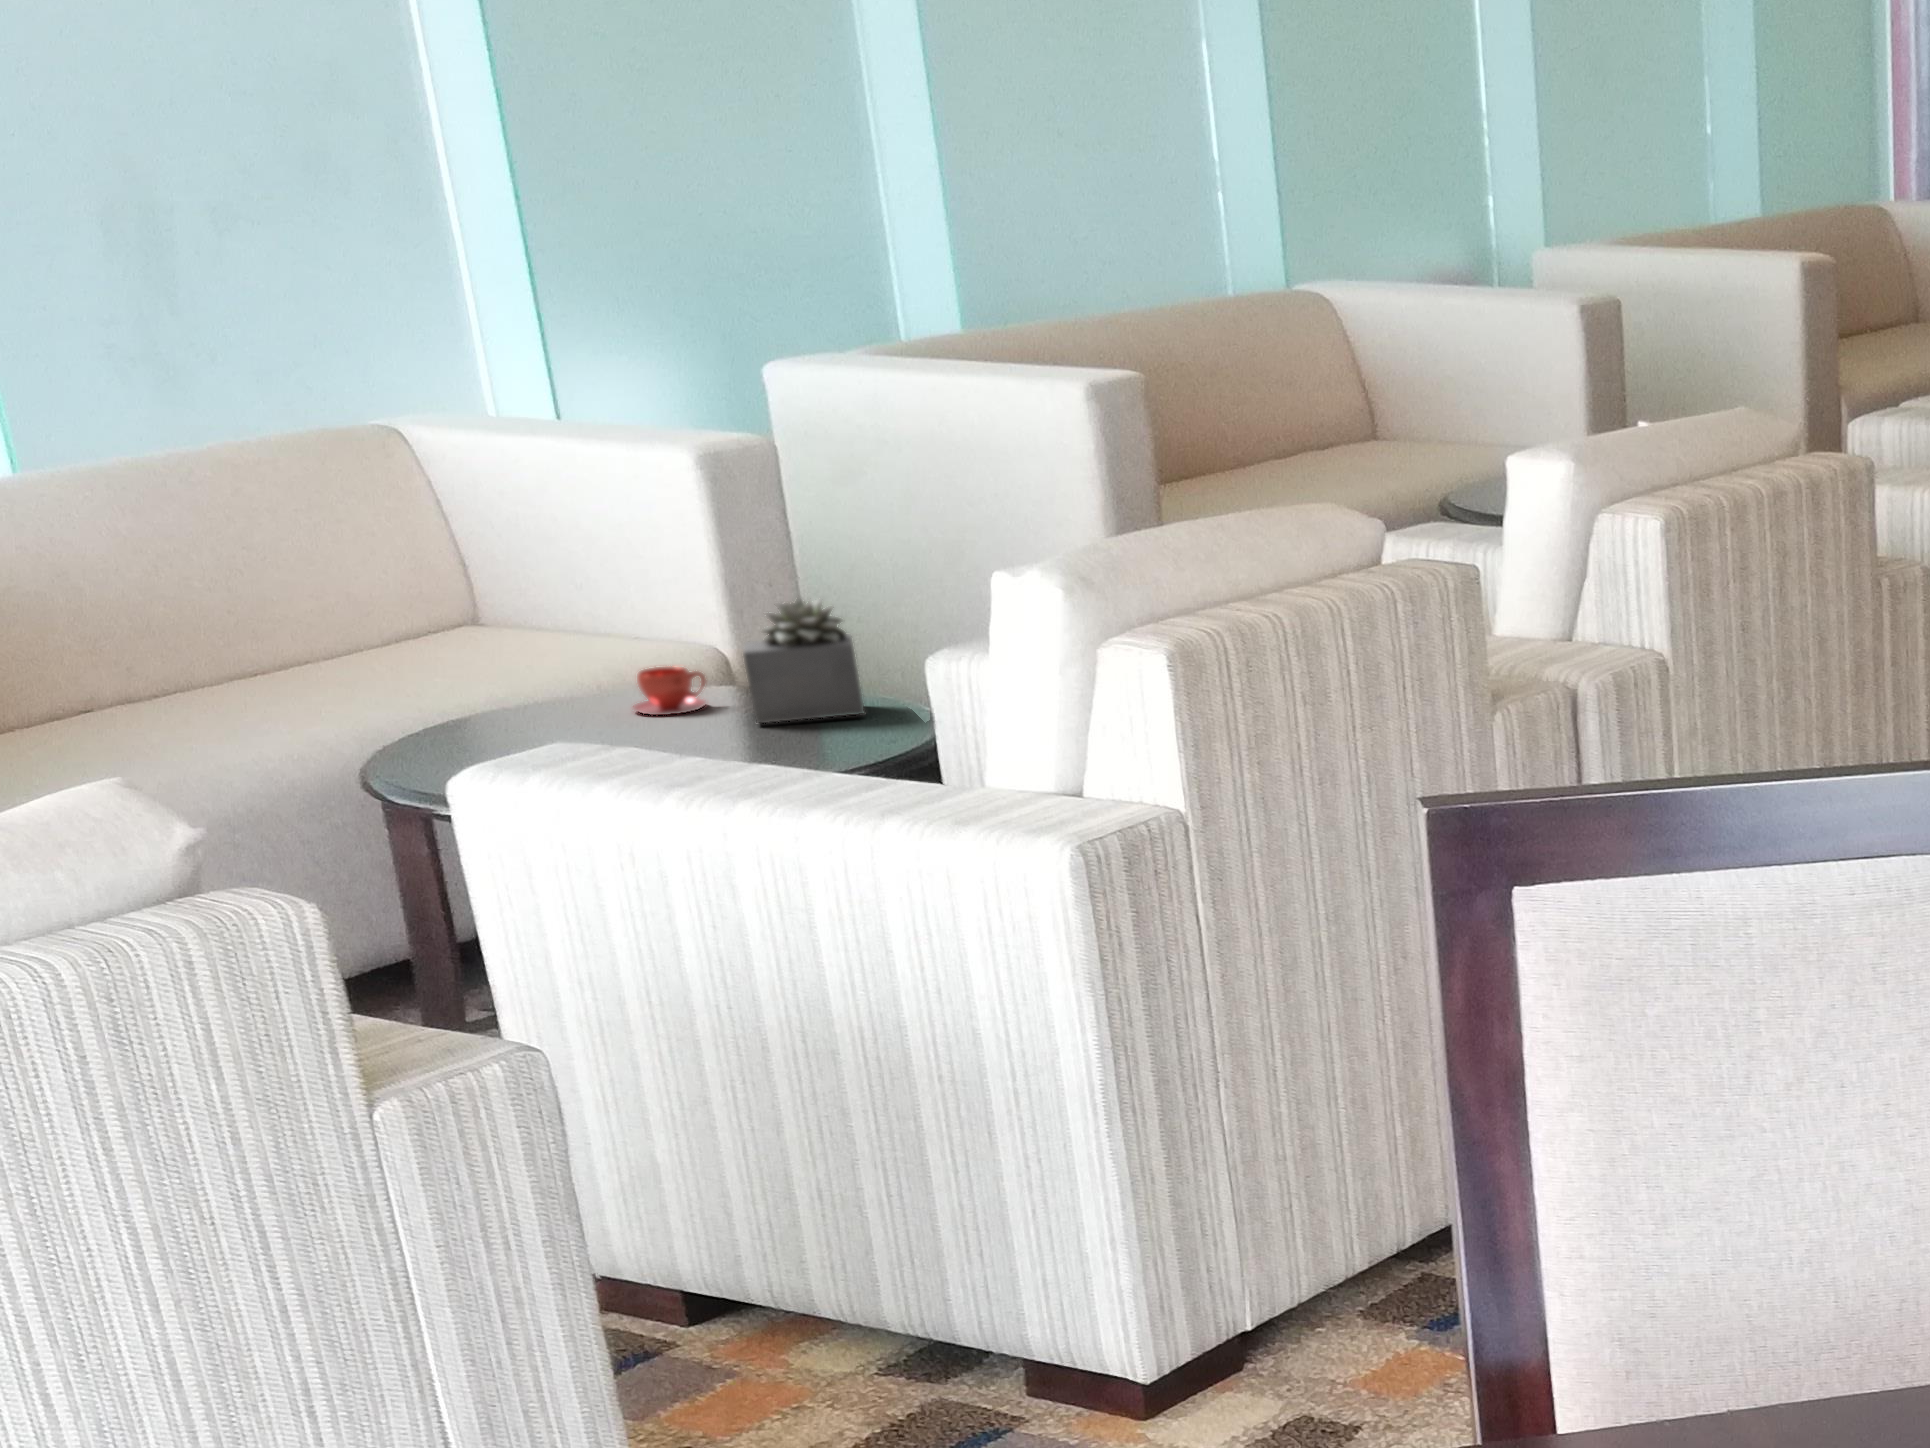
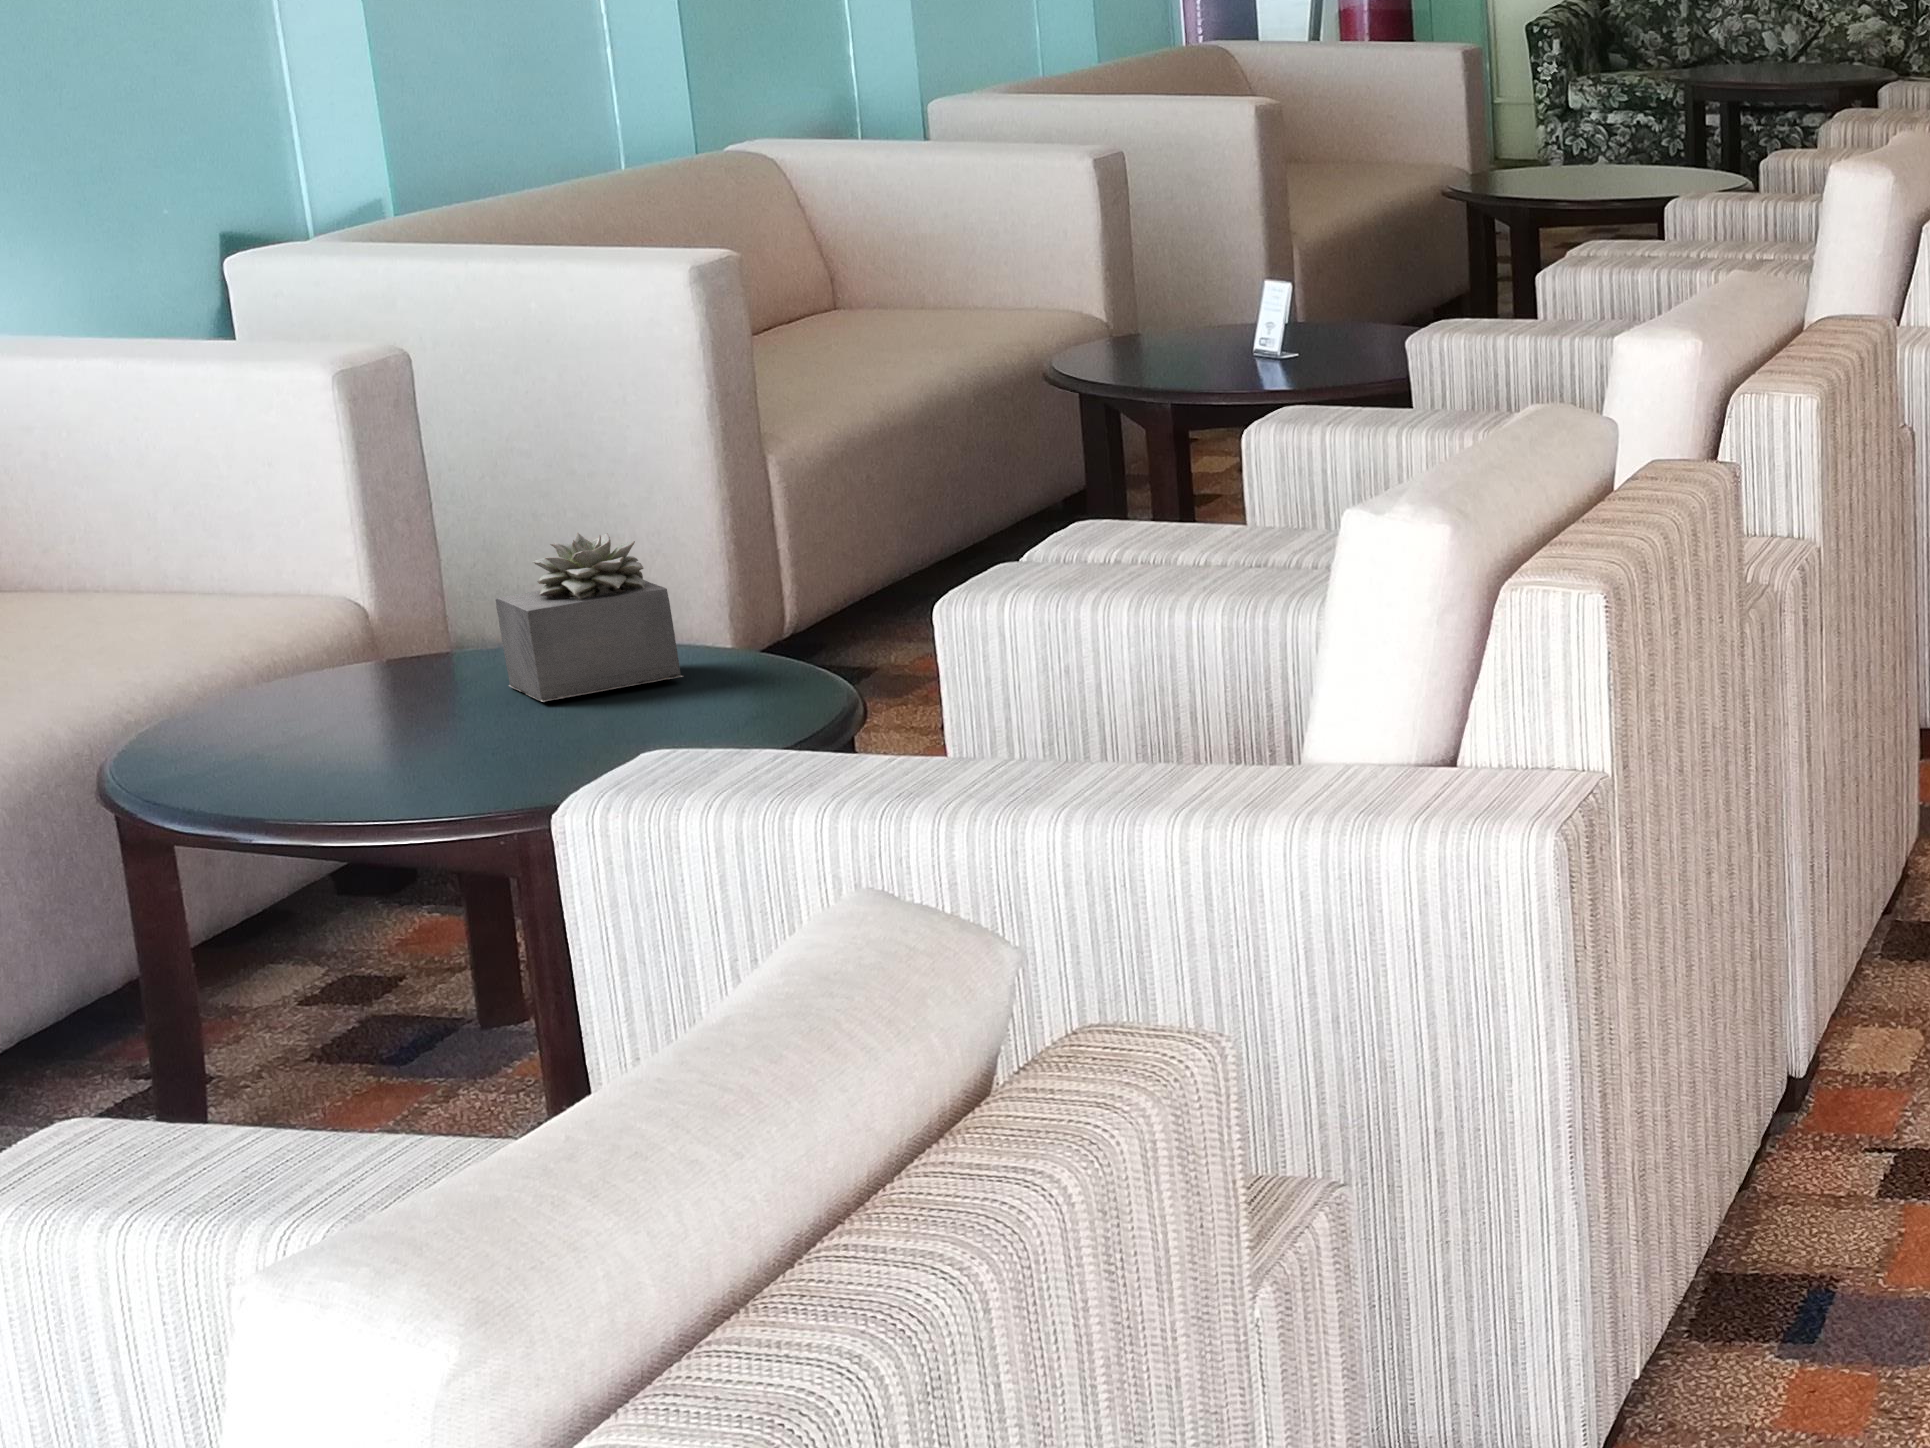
teacup: present [633,666,706,715] -> none [315,638,422,704]

